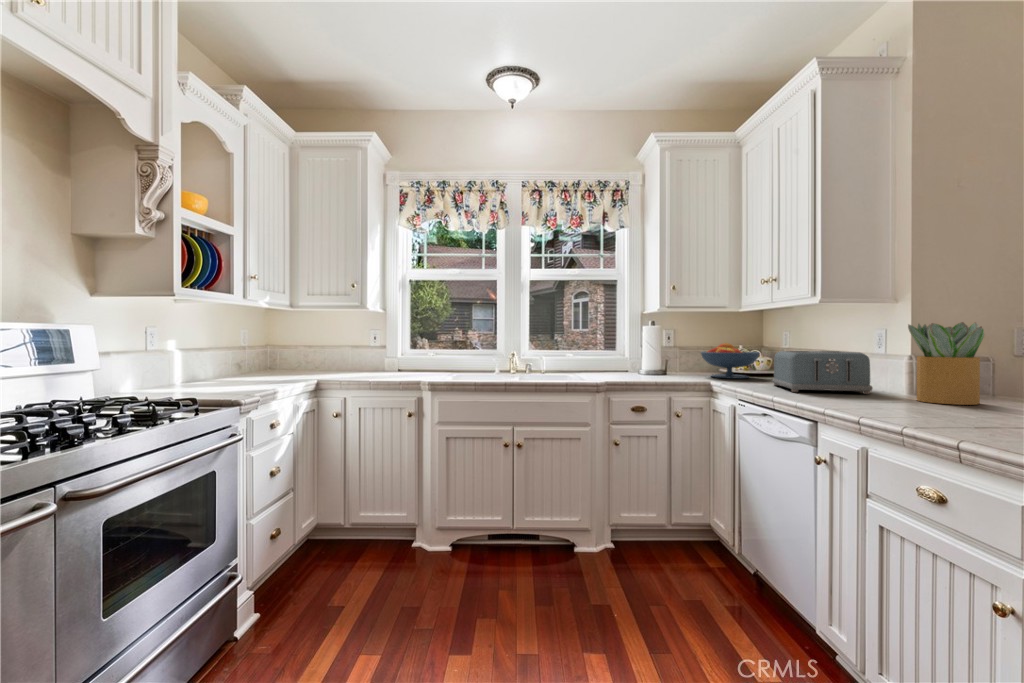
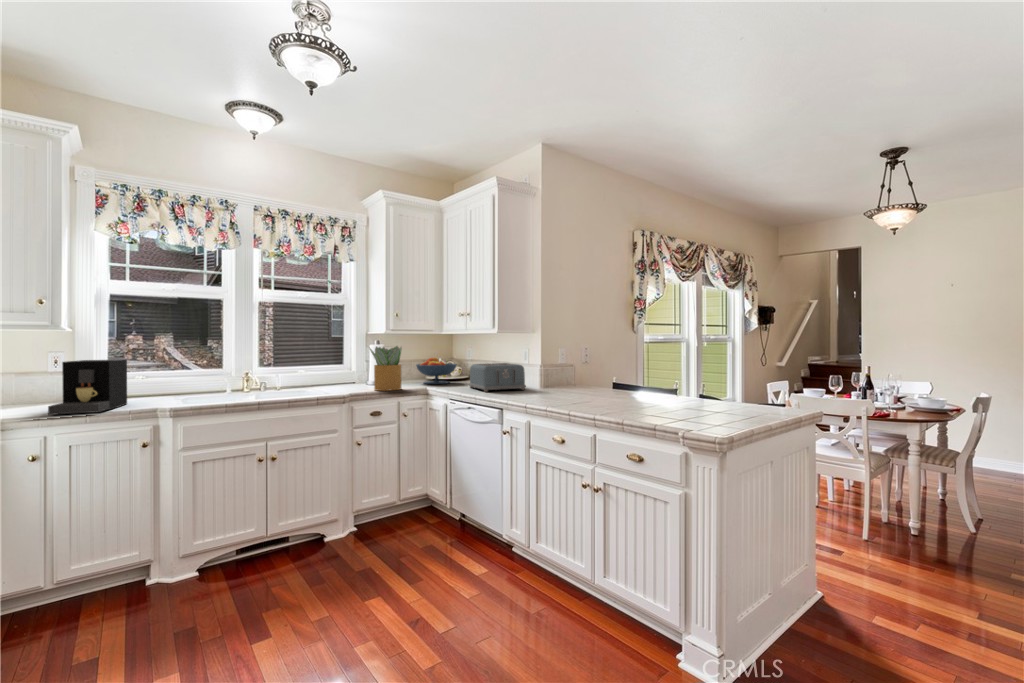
potted plant: present [908,322,984,405] -> present [370,346,402,391]
coffee maker: none [339,335,404,381] -> present [48,359,127,415]

